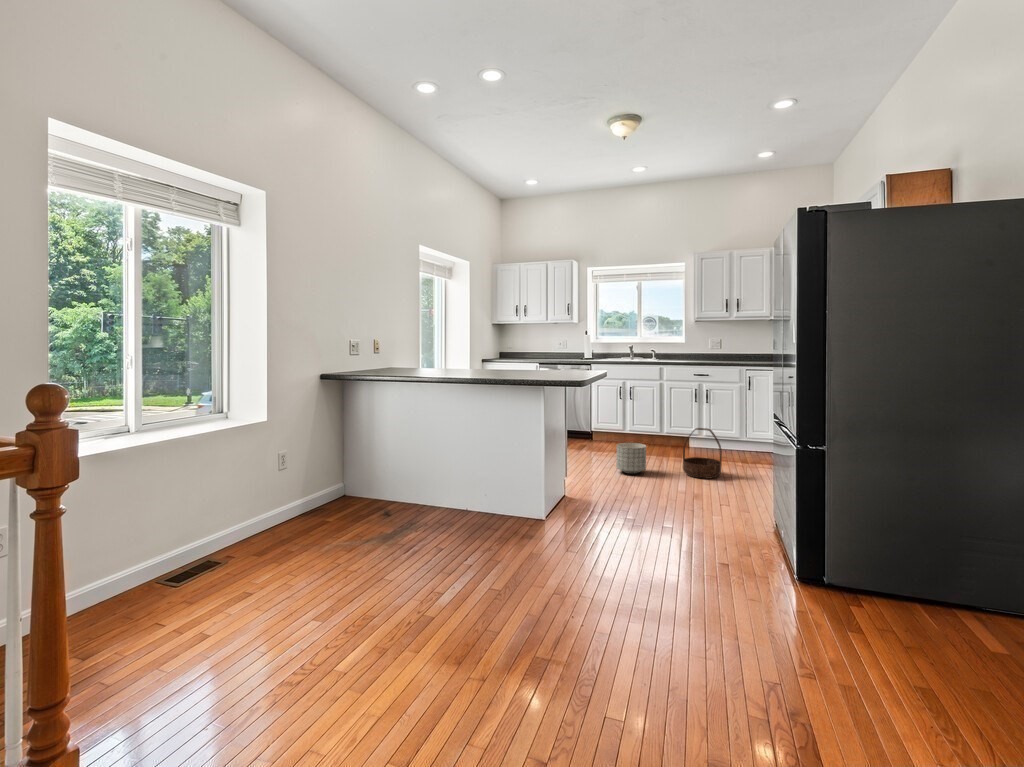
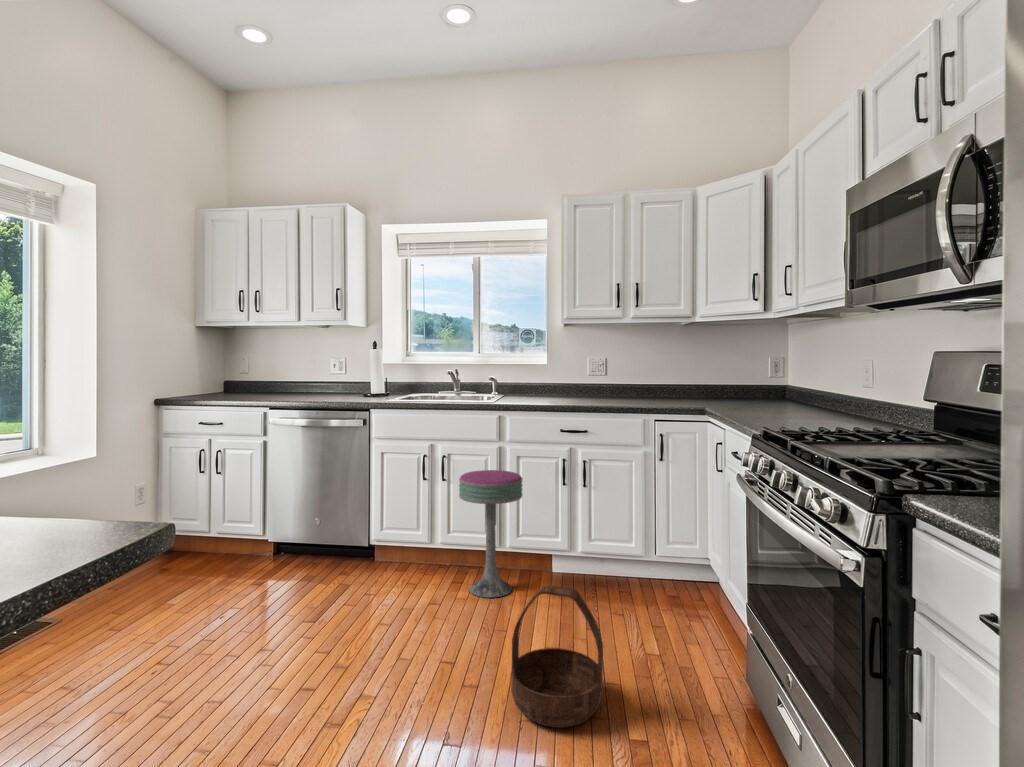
bar stool: none [643,394,676,453] -> present [459,470,523,598]
planter: present [616,443,646,474] -> none [344,620,421,718]

